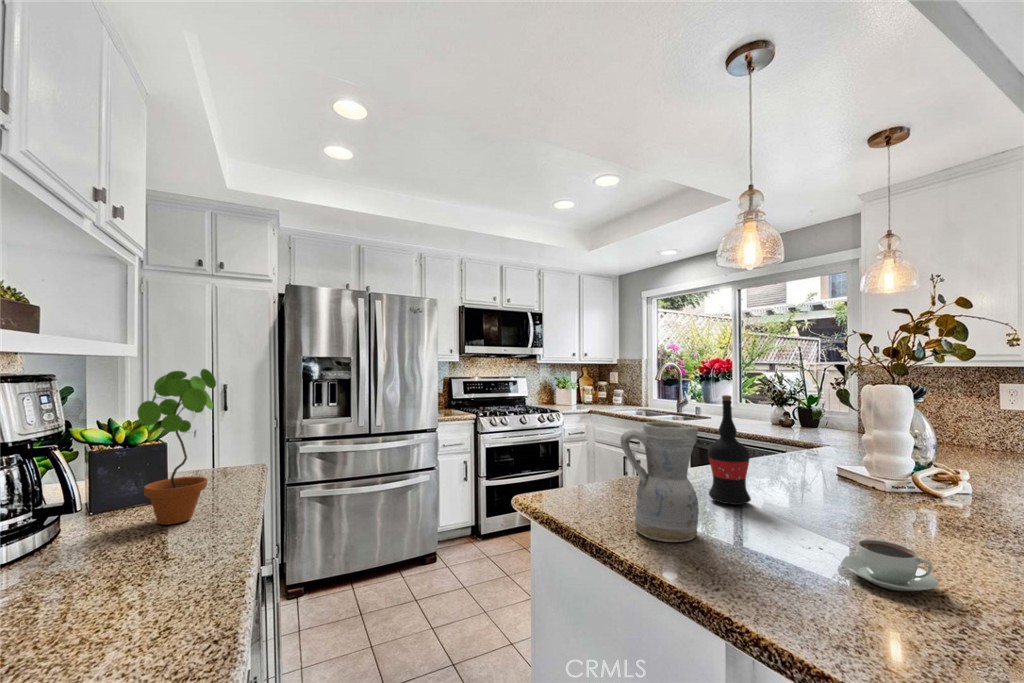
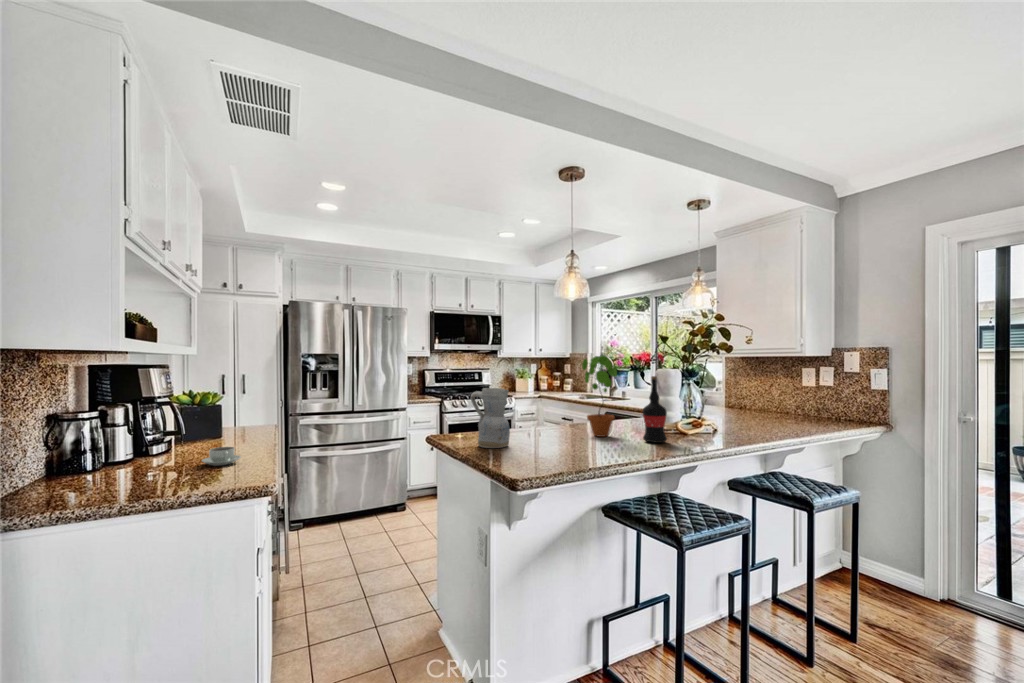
potted plant: present [137,369,216,525] -> present [582,355,617,437]
wine bottle: present [708,395,751,505] -> present [643,376,667,443]
coffee cup: present [843,540,938,591] -> present [202,447,241,466]

